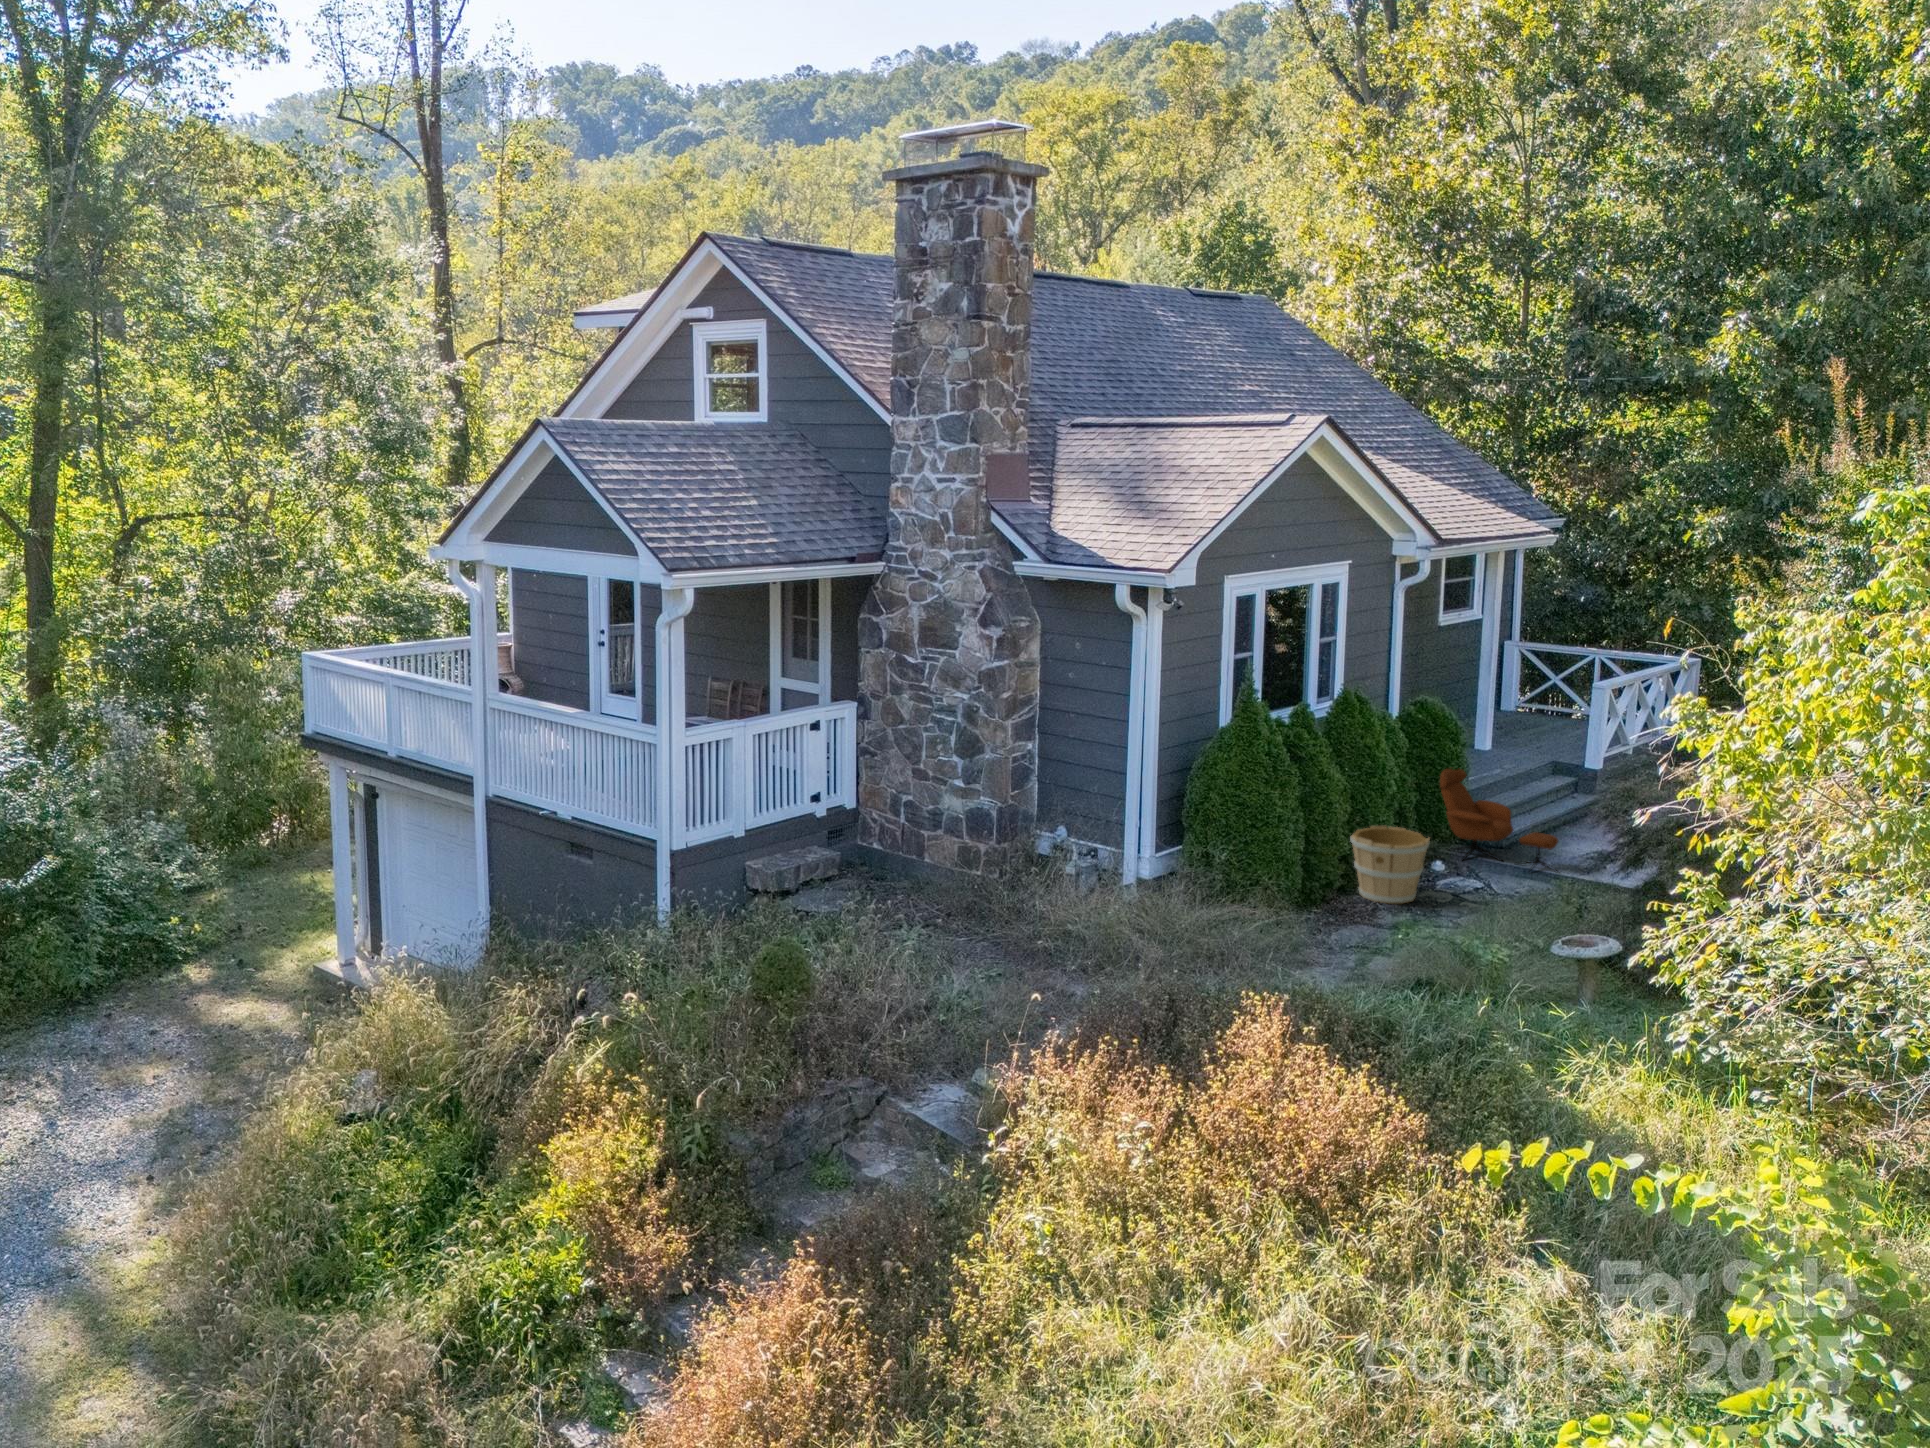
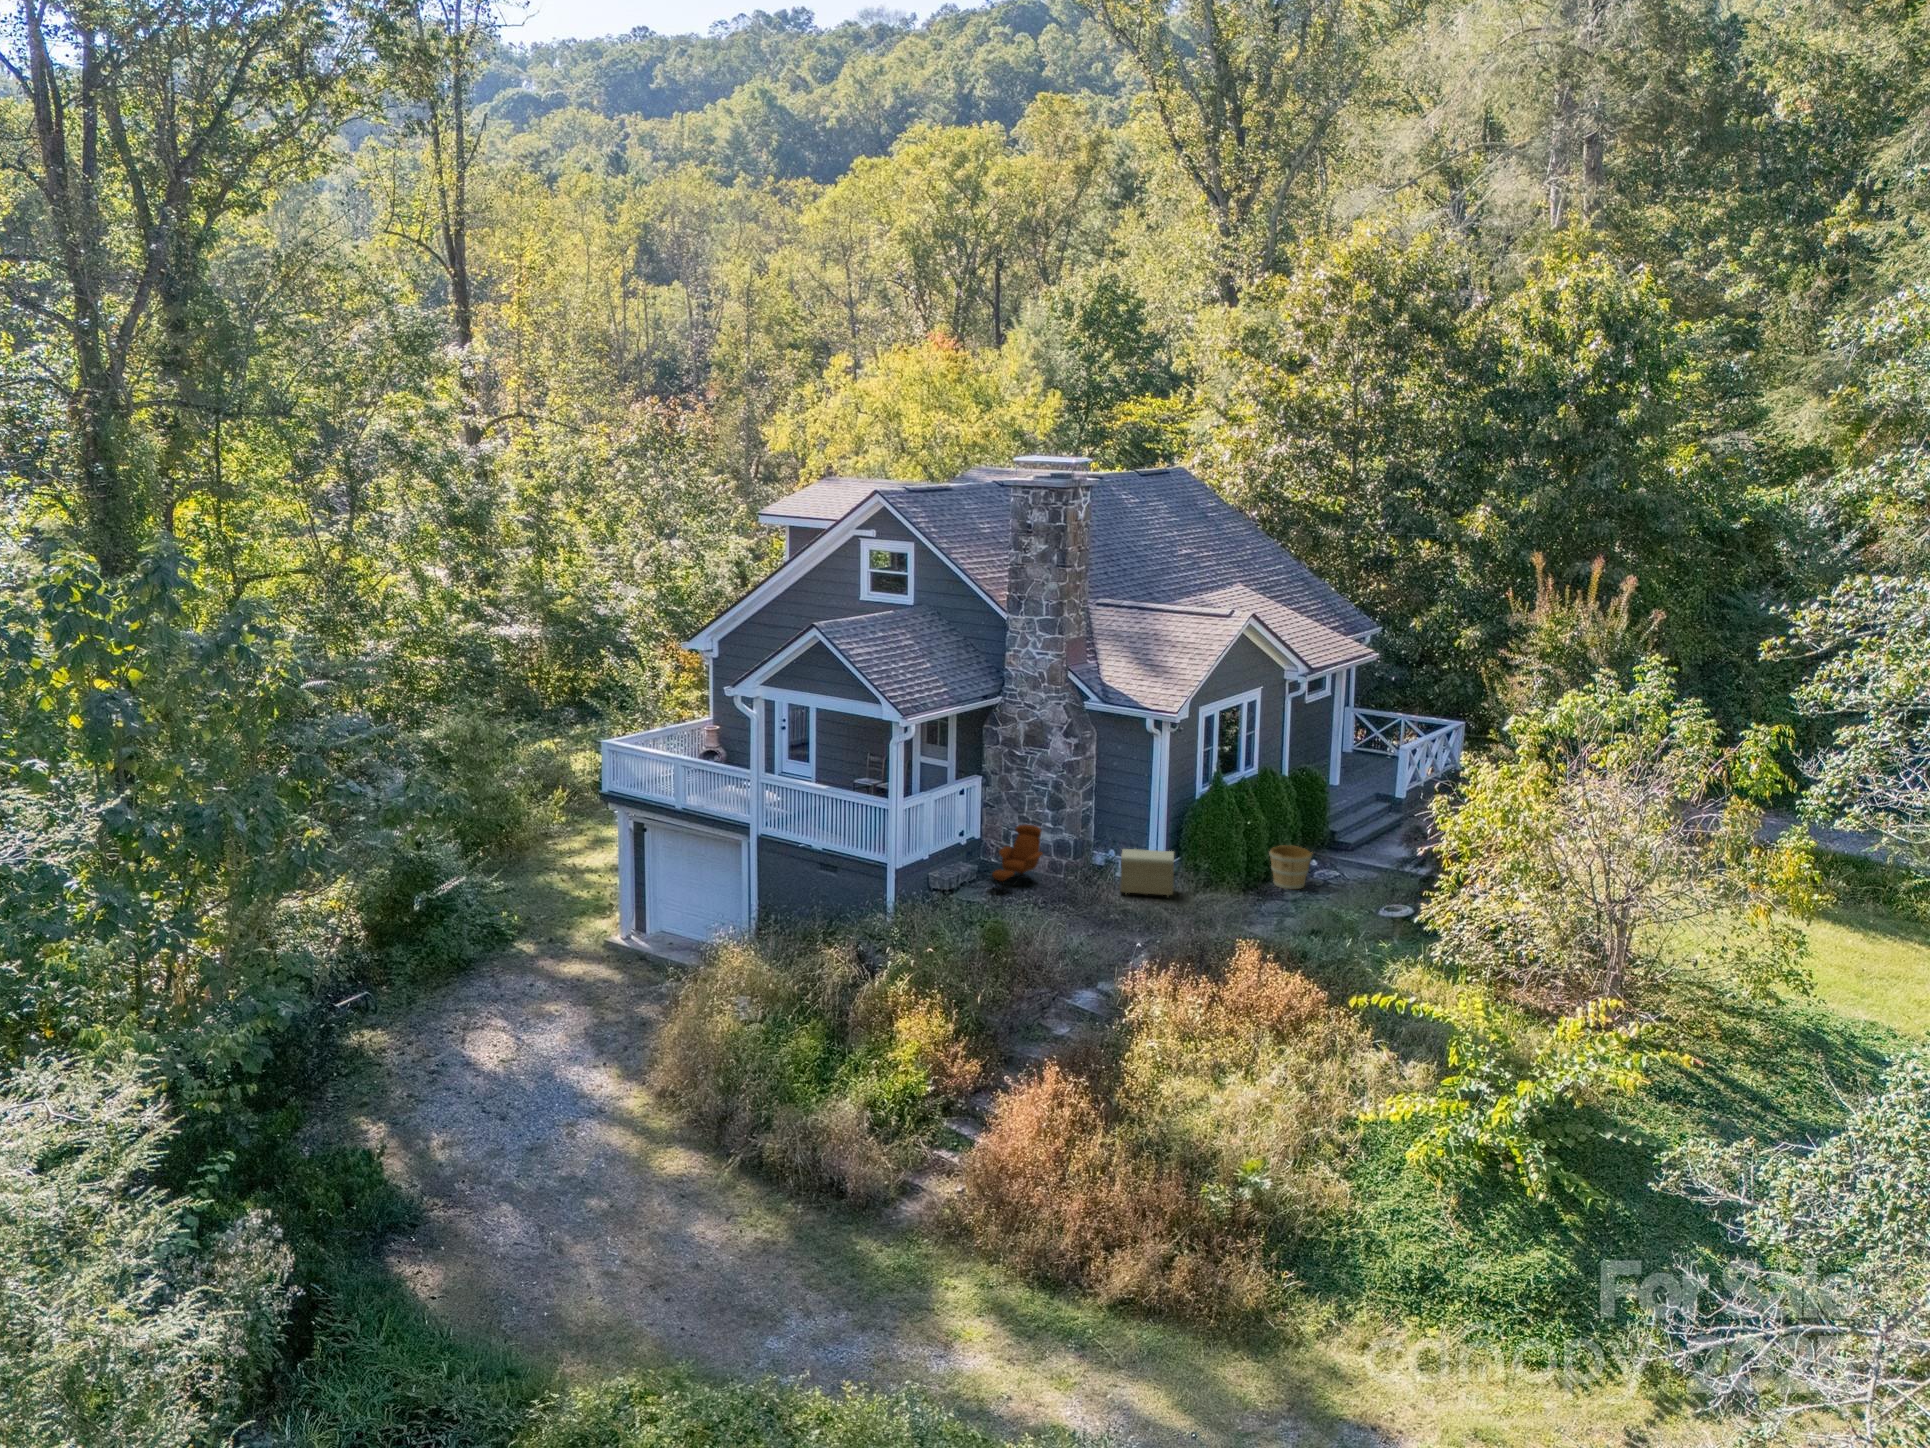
lounge chair: present [1440,769,1558,870] -> present [992,824,1043,893]
storage bench: none [1071,823,1173,911] -> present [1120,849,1174,897]

